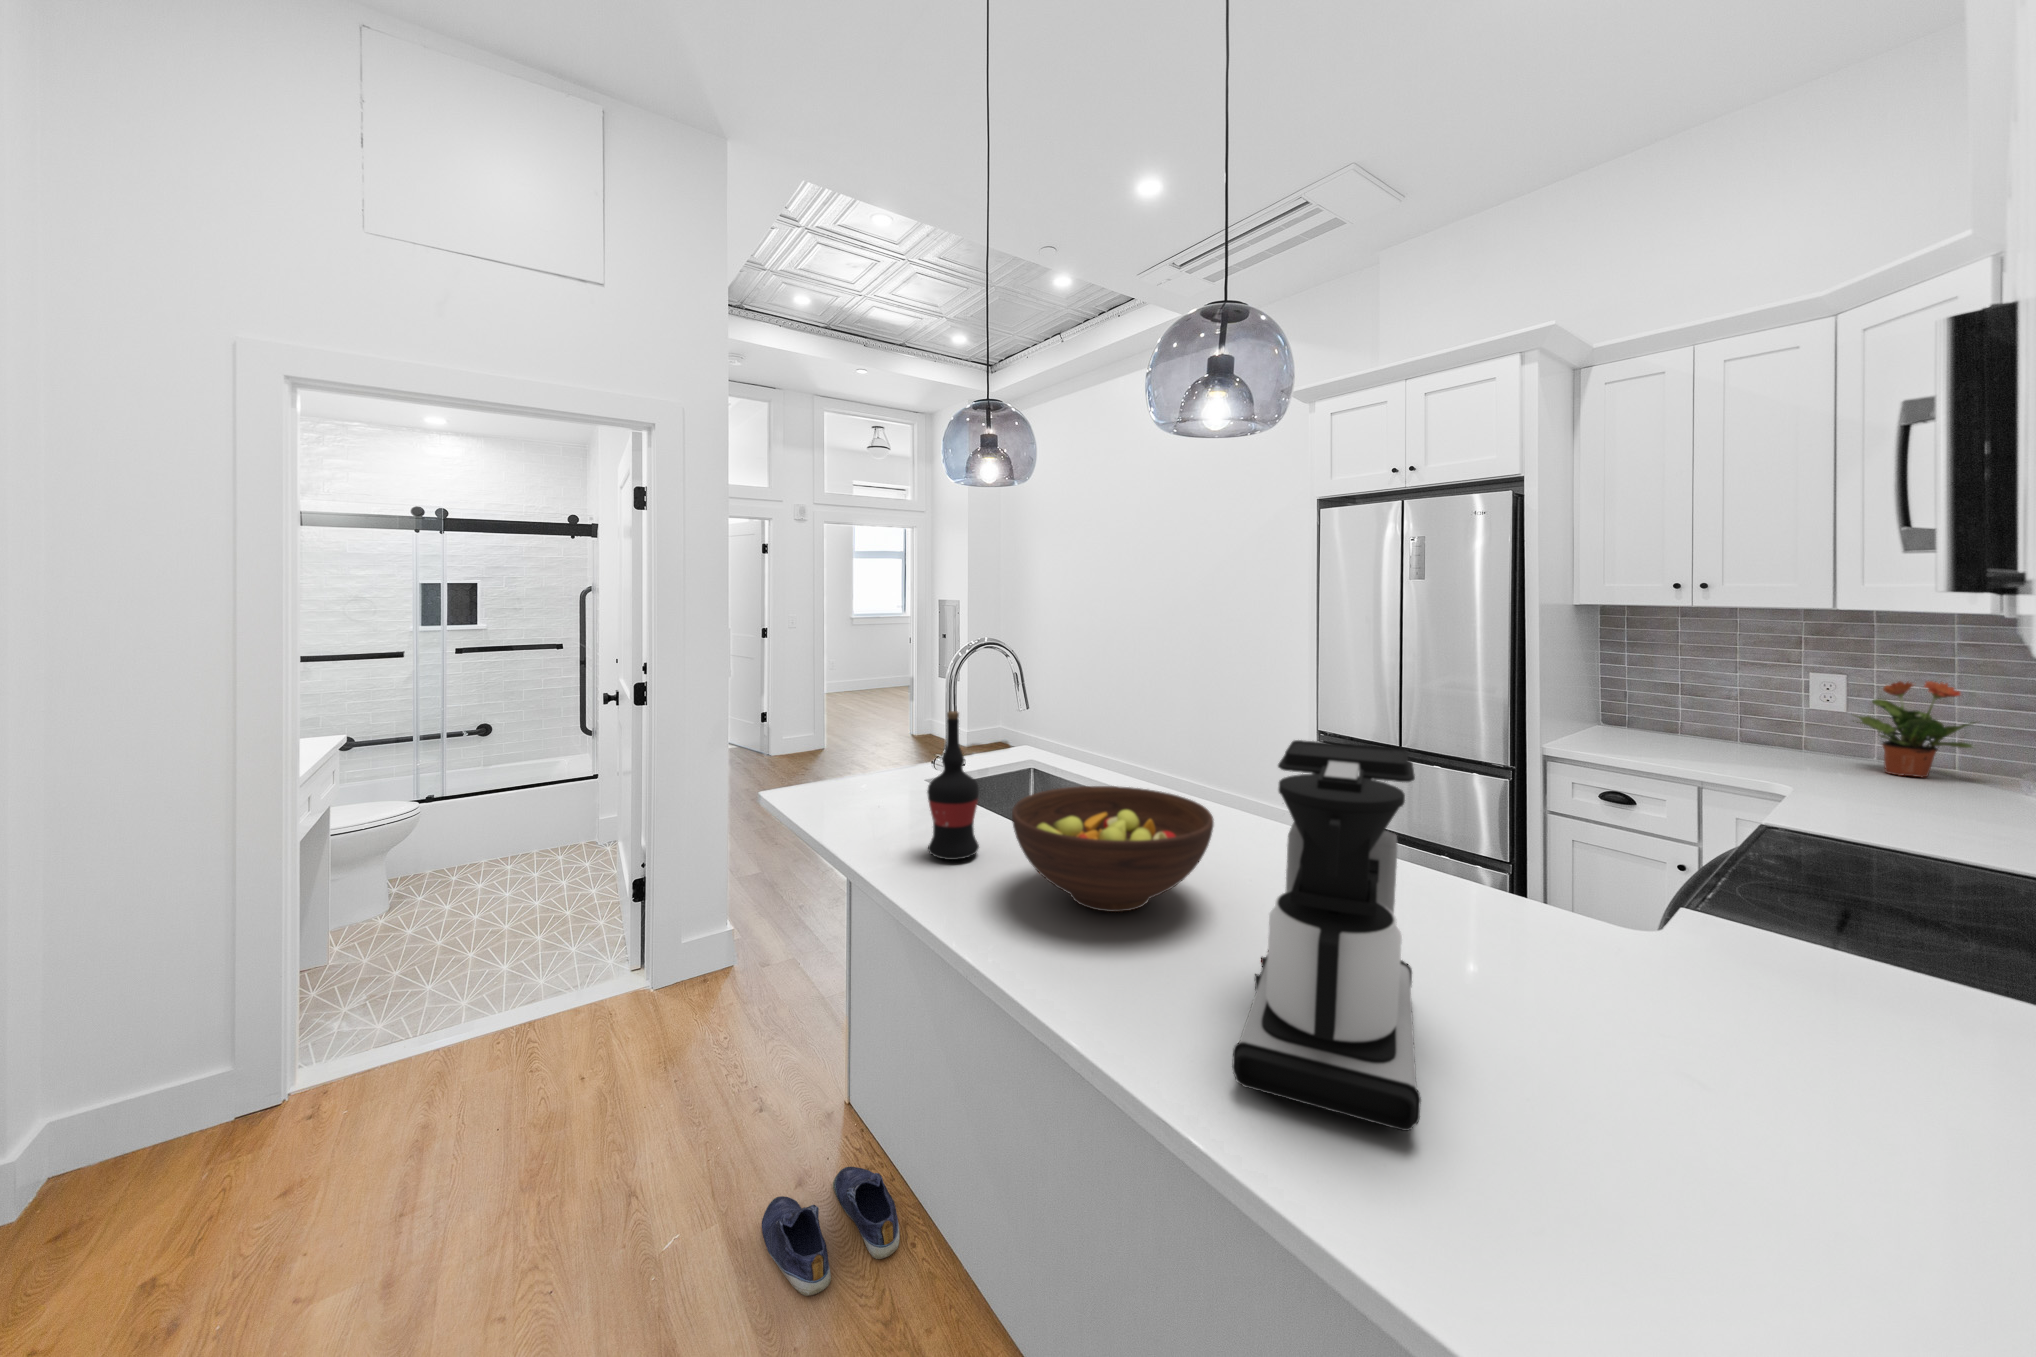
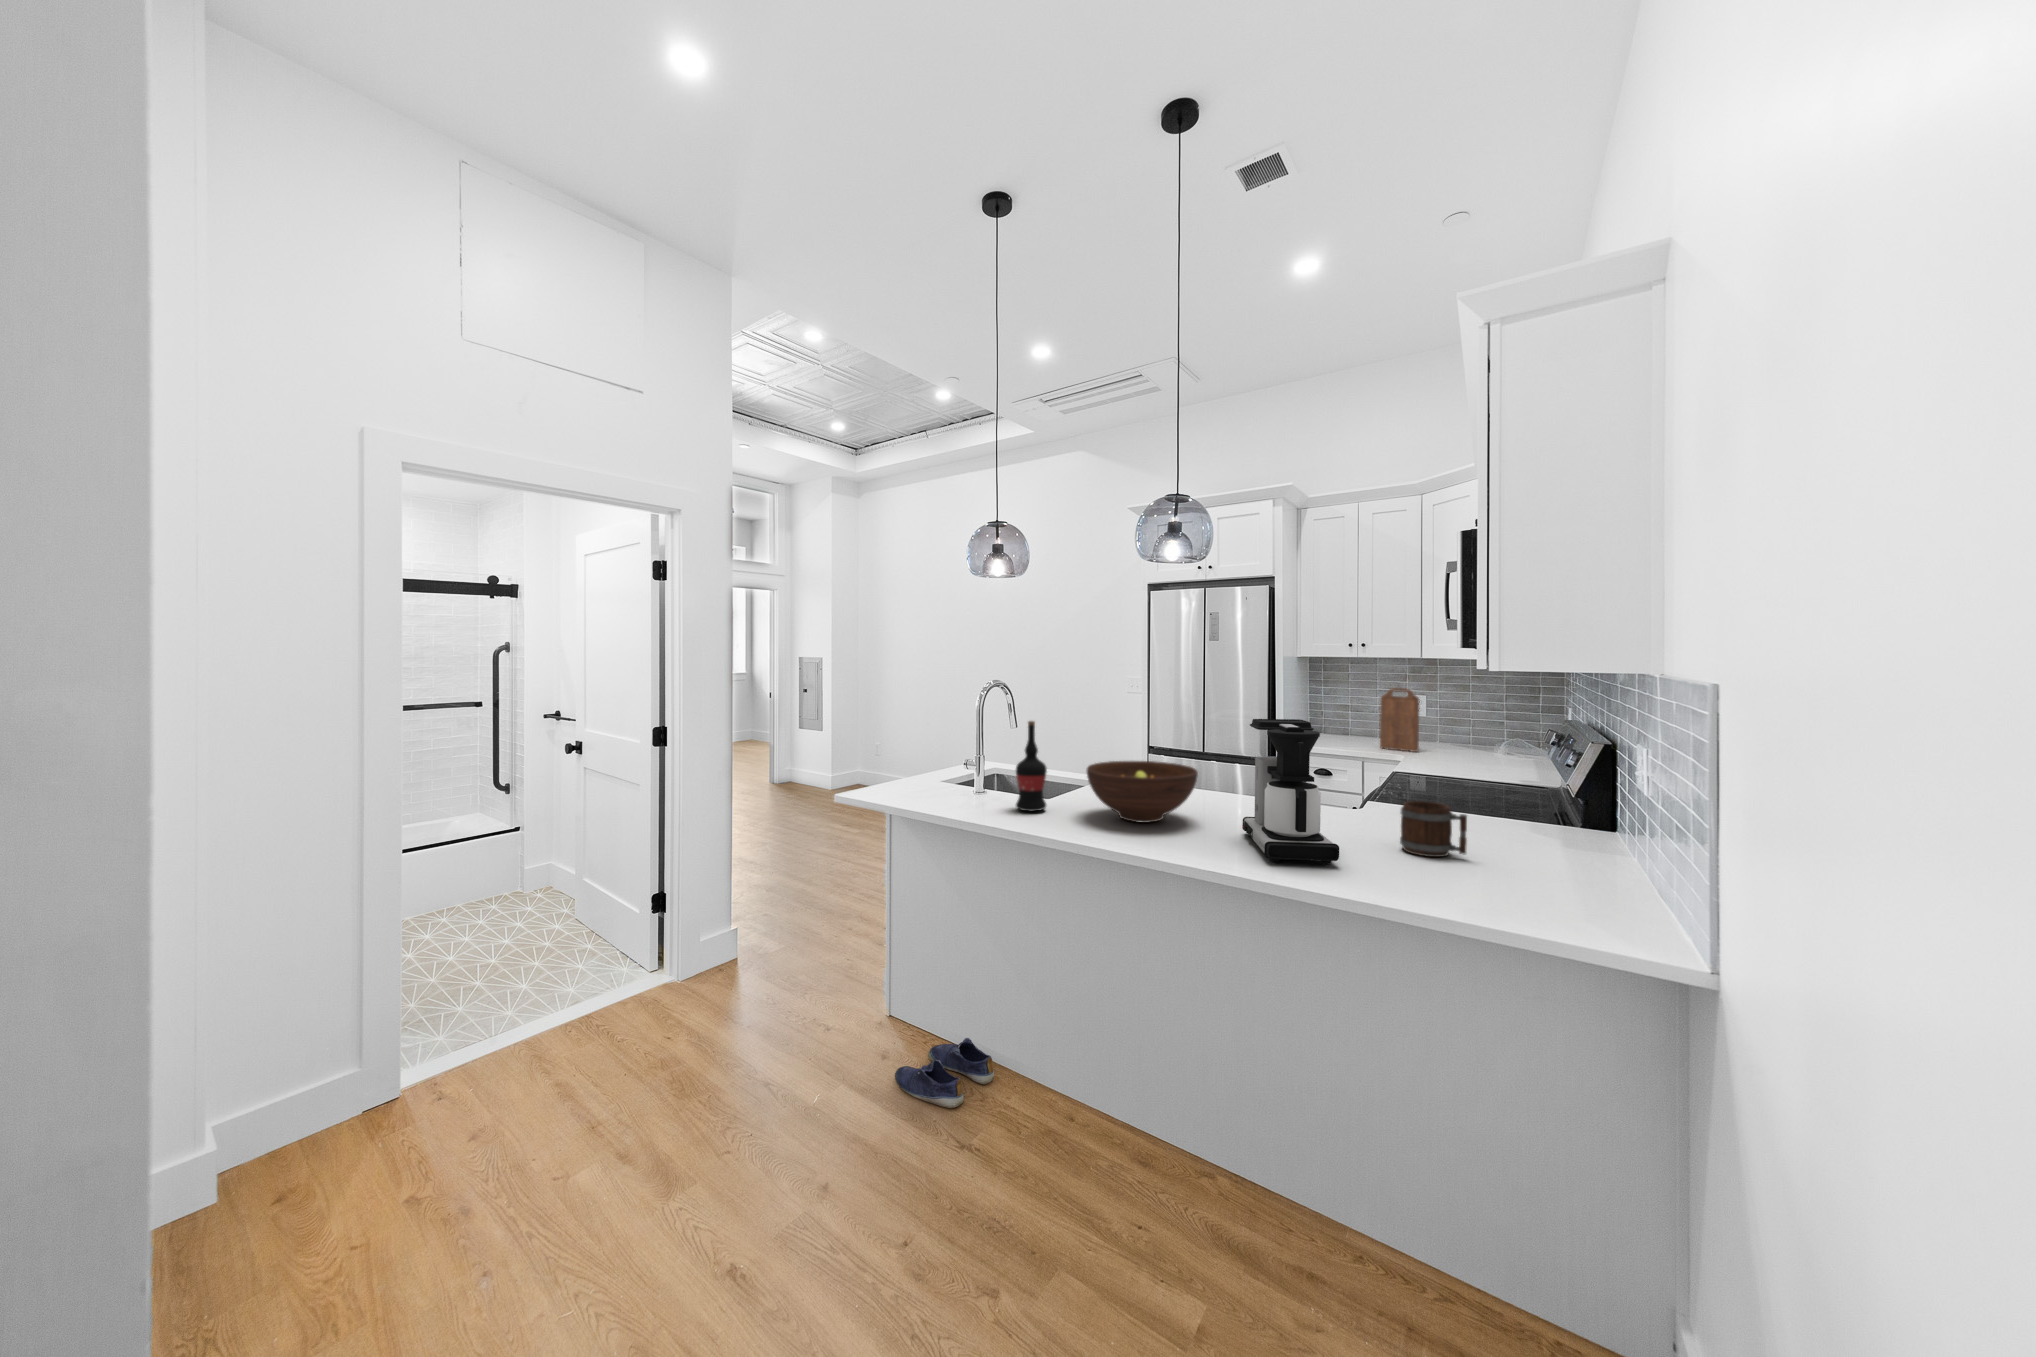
cutting board: none [1731,660,1824,776] -> present [1380,688,1420,752]
potted plant: present [1853,681,1974,778] -> none [1431,698,1485,750]
mug: none [1643,976,1862,1171] -> present [1400,801,1467,857]

